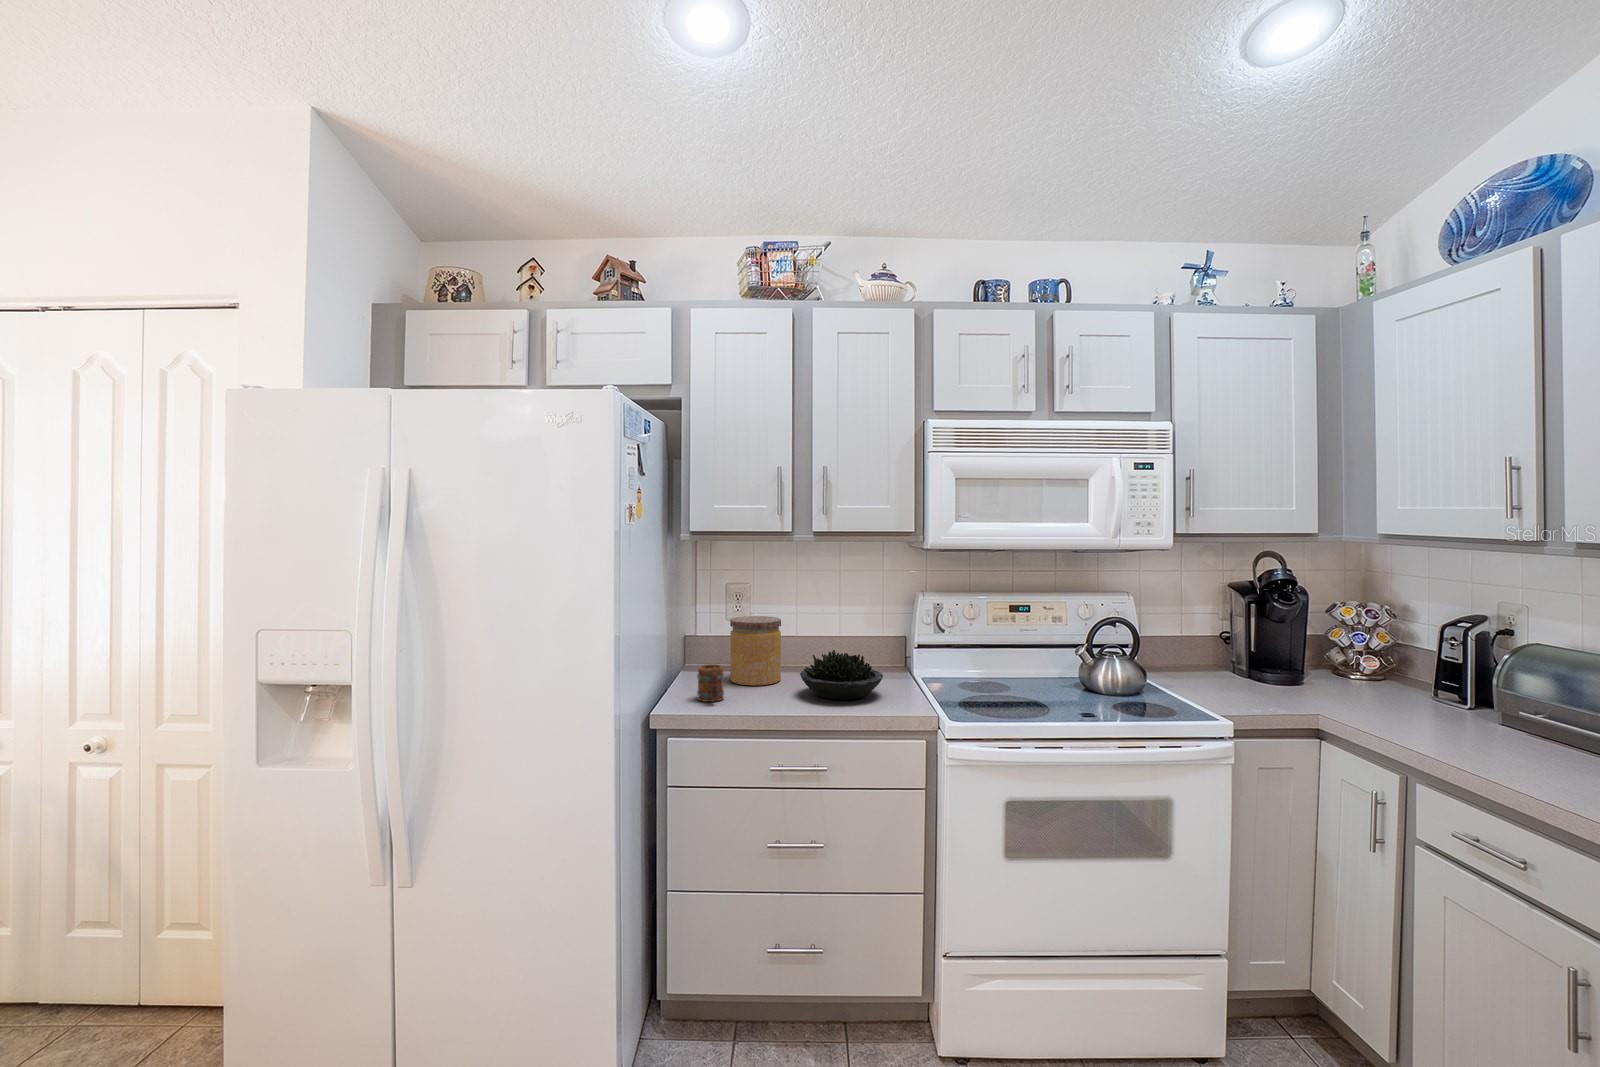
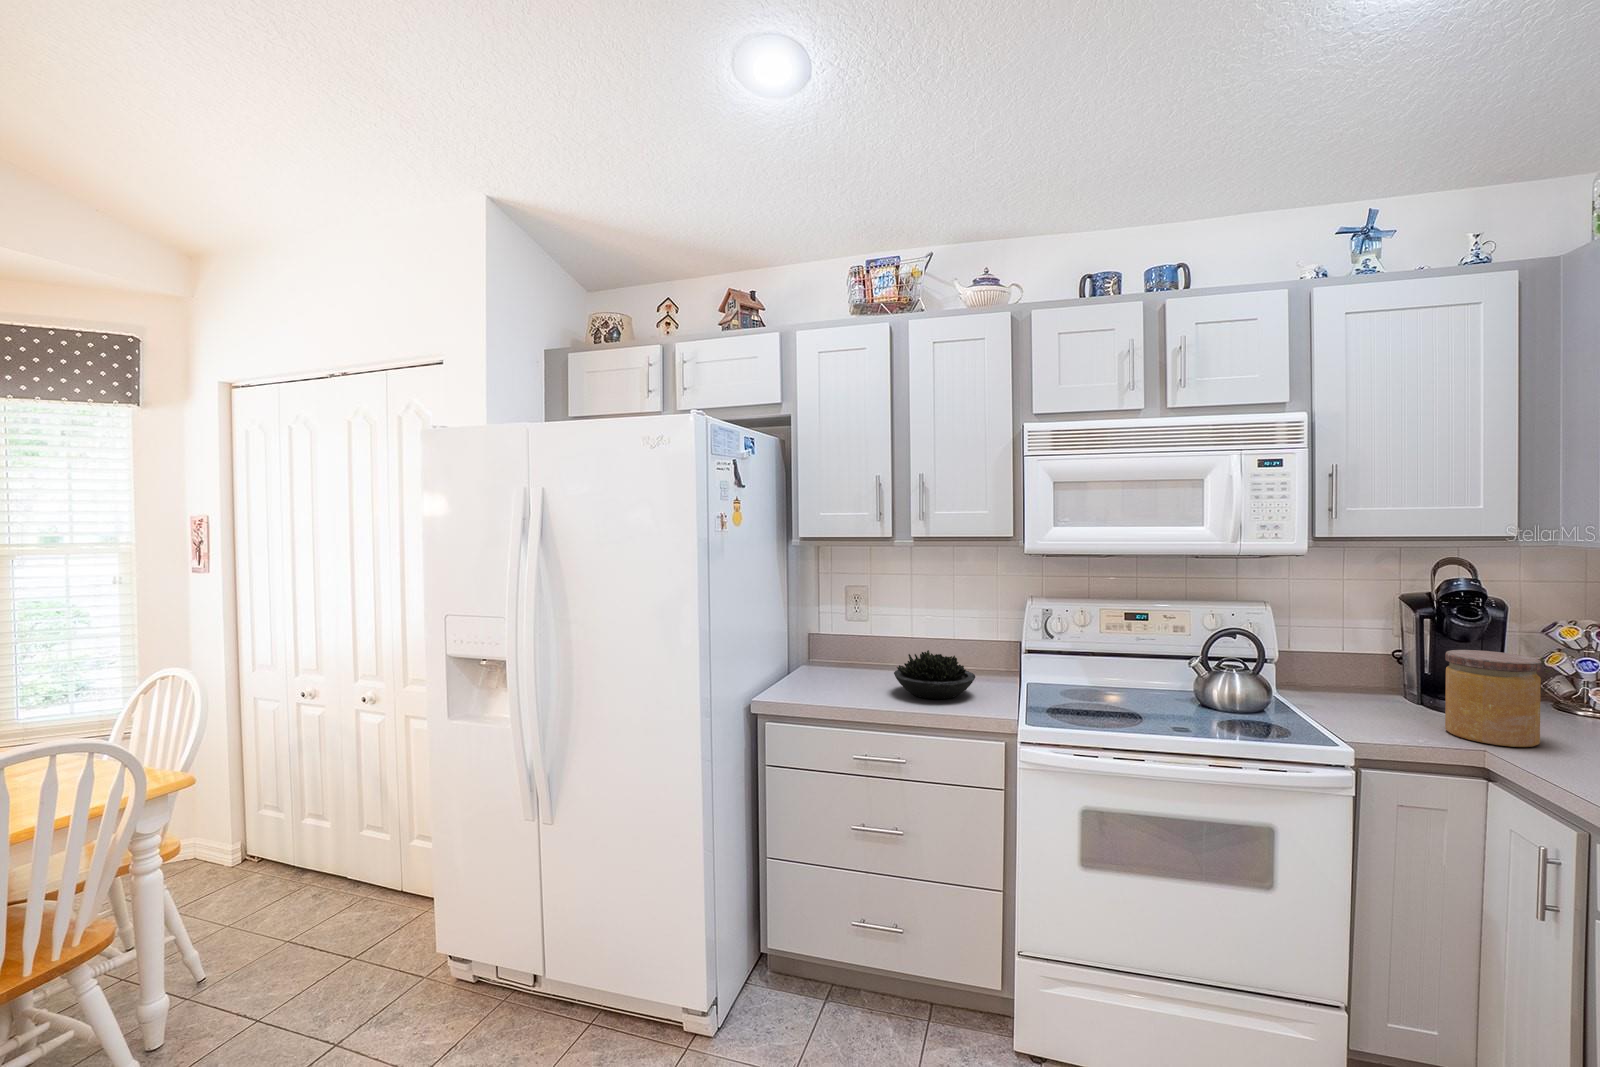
jar: present [730,616,781,685] -> present [1445,650,1541,747]
mug: present [697,664,724,702] -> none [799,659,823,693]

